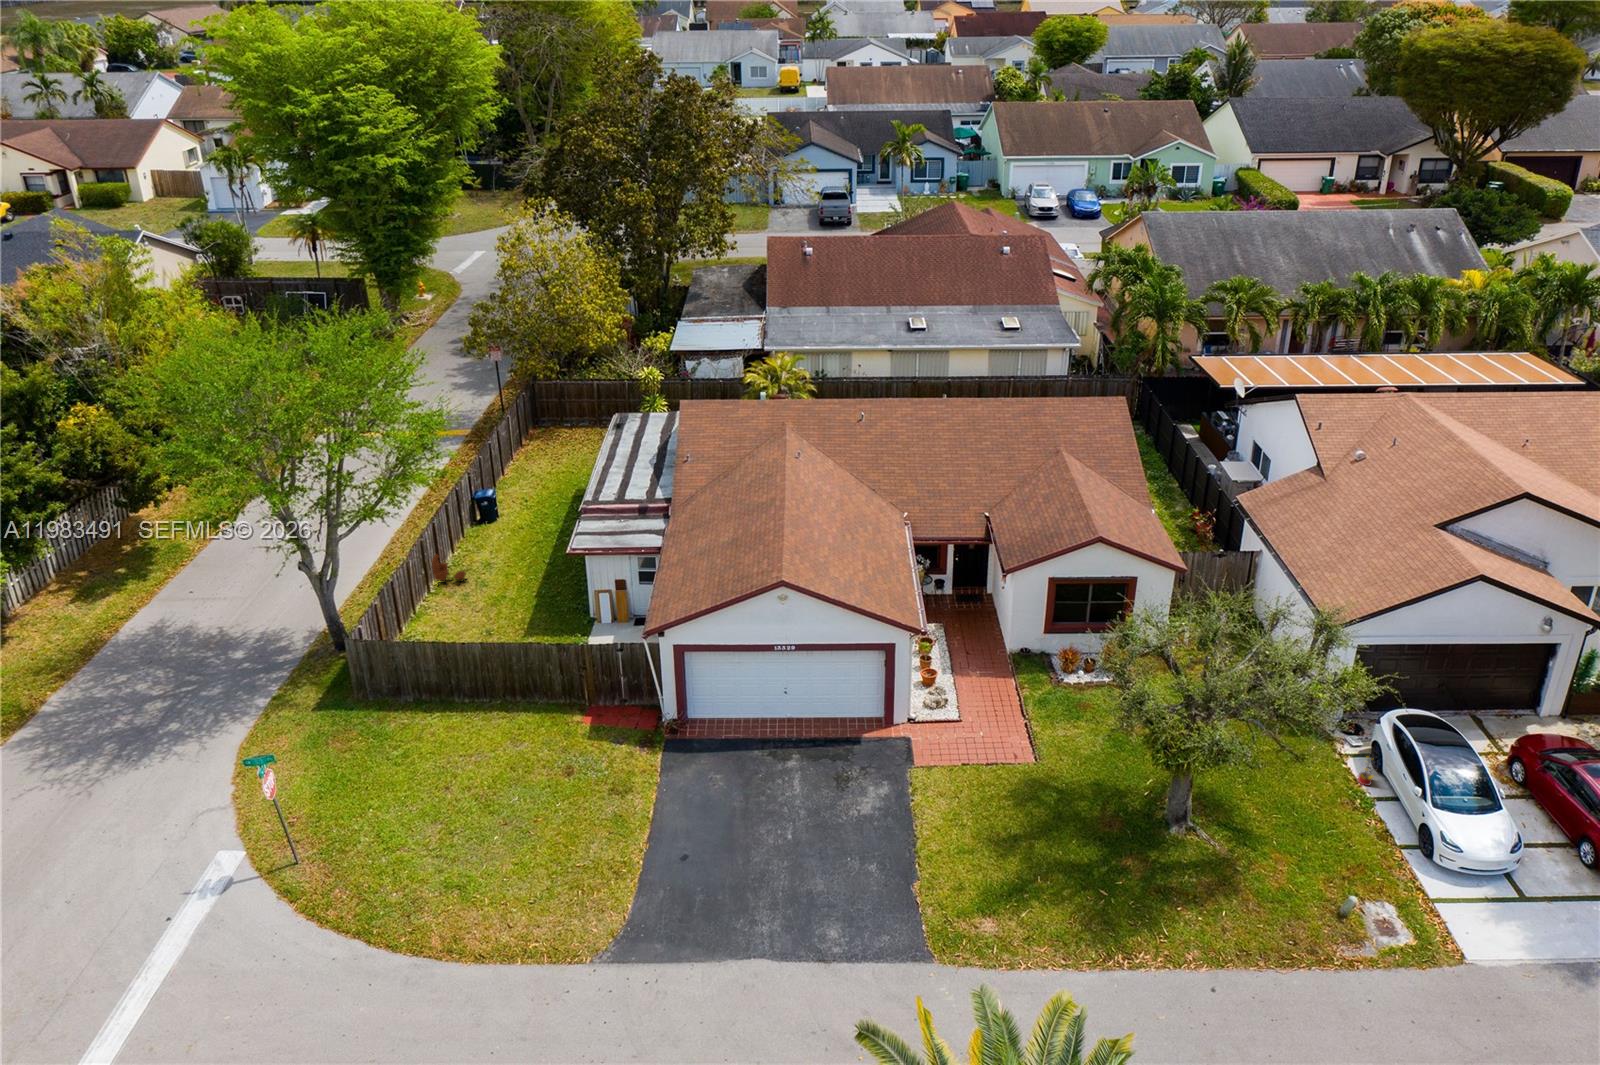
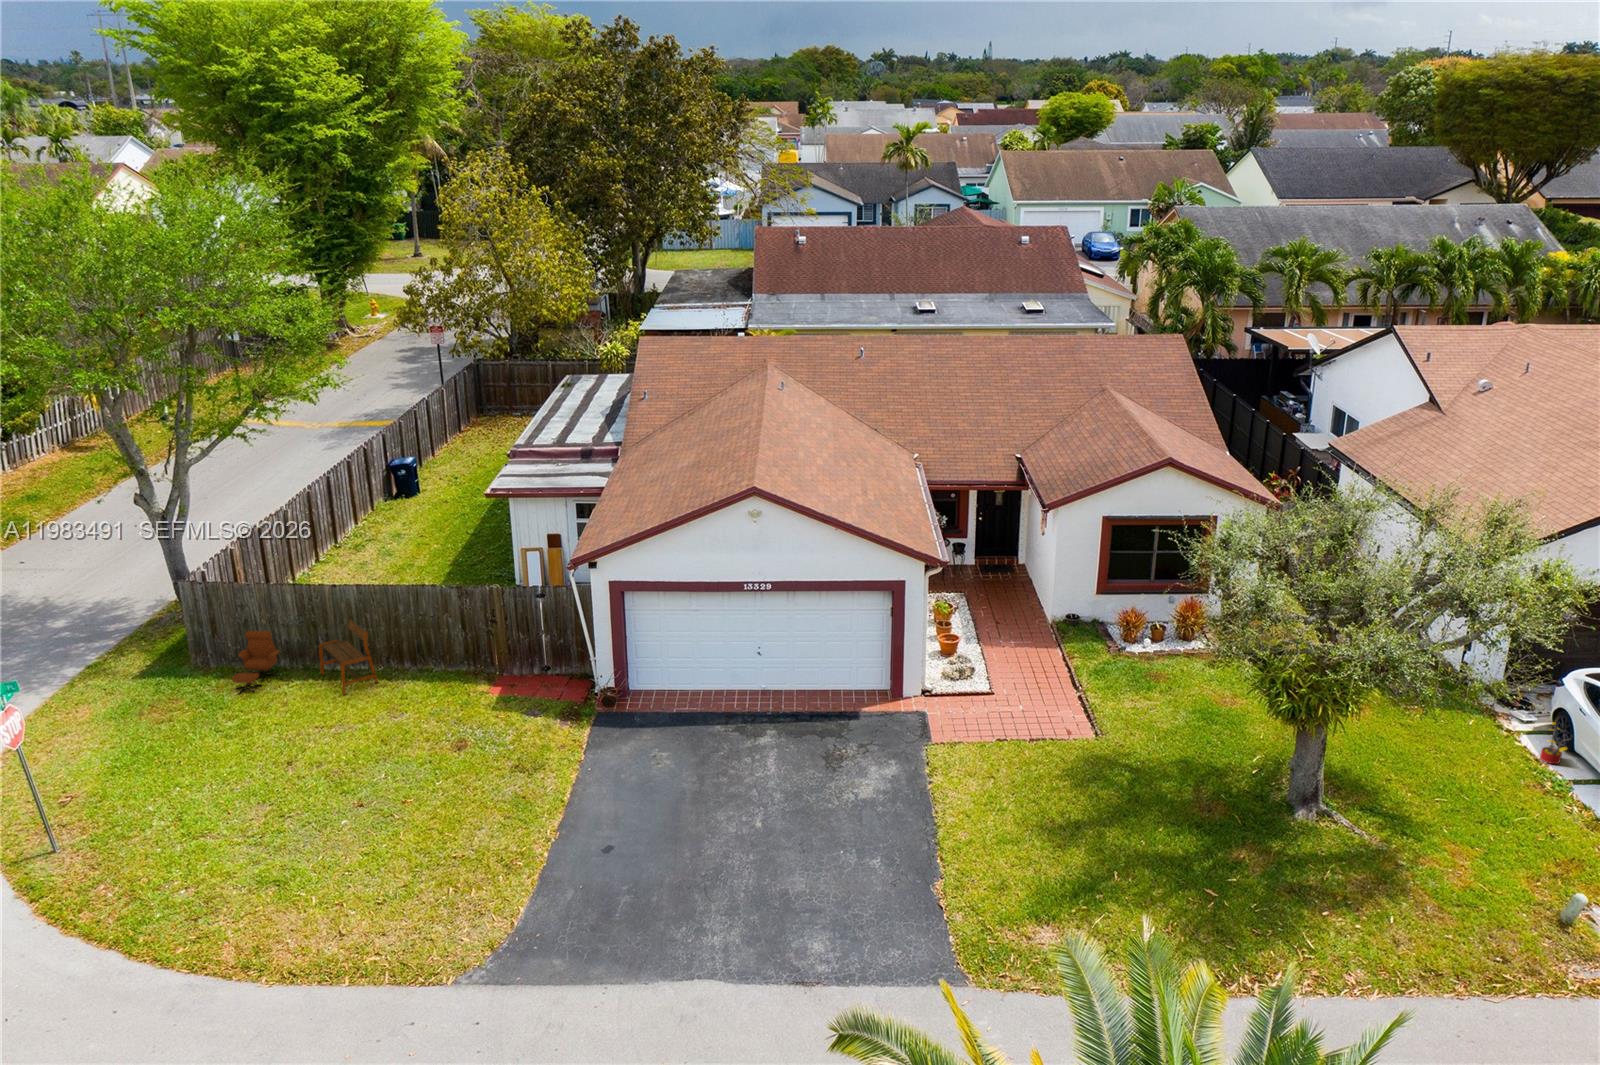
lounge chair: present [431,554,466,583] -> present [233,631,279,693]
bench: none [450,661,497,725] -> present [319,620,378,695]

